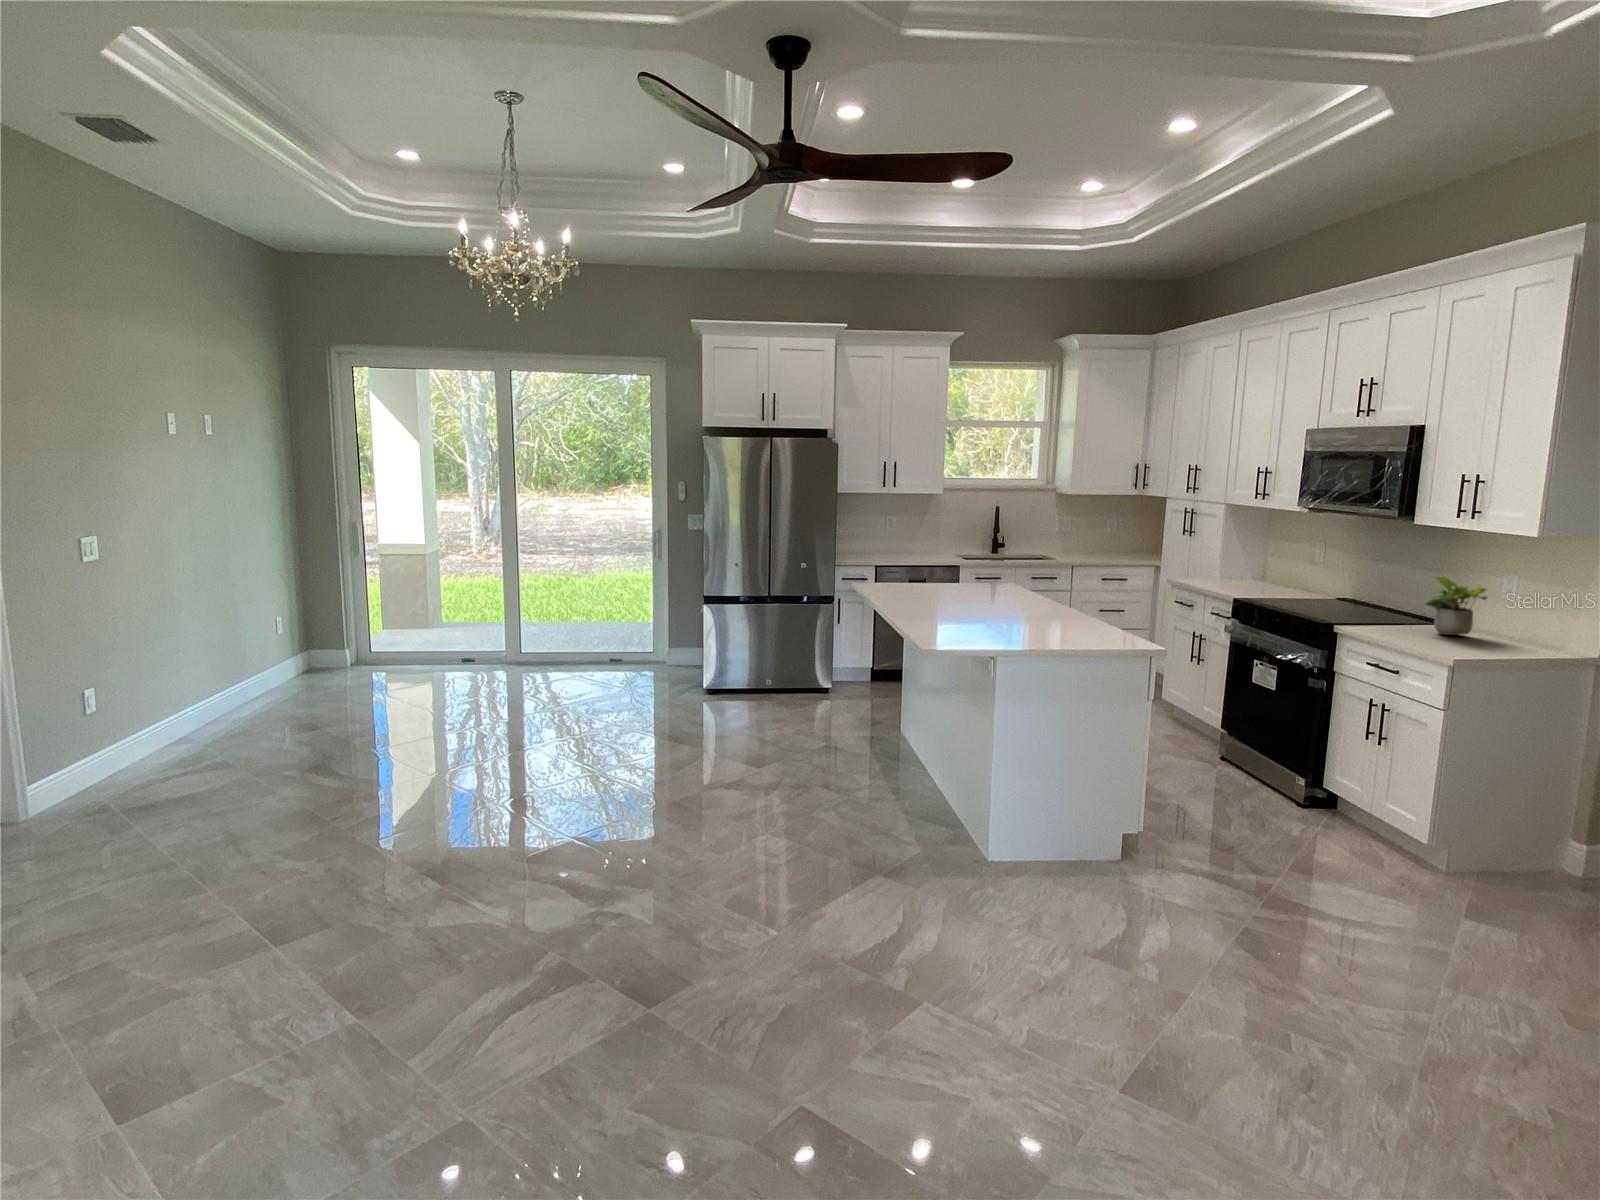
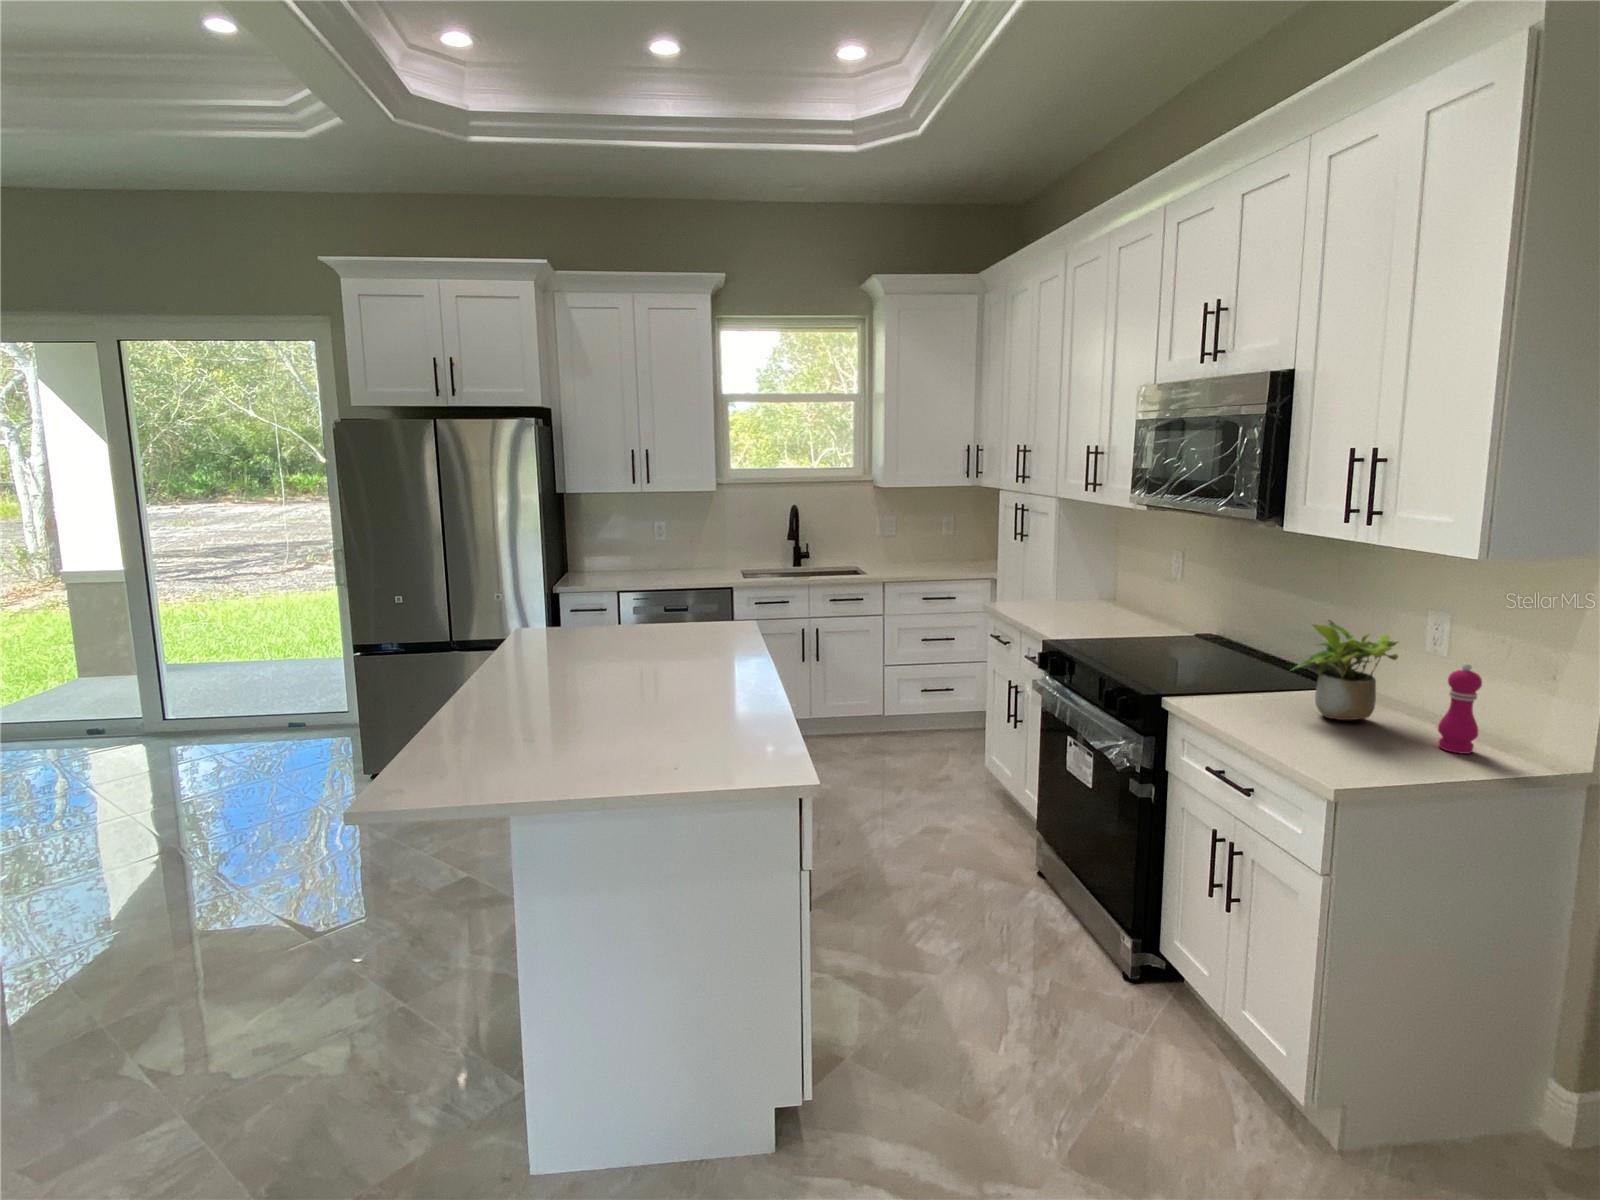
pepper mill: none [1511,598,1538,649] -> present [1438,664,1482,754]

